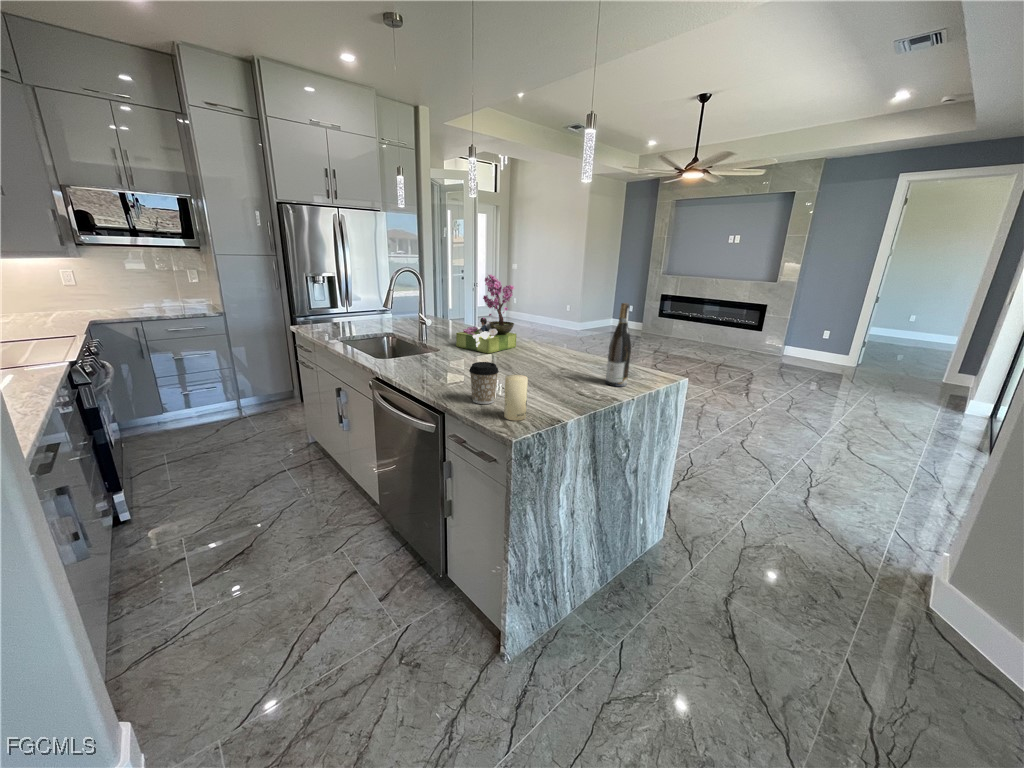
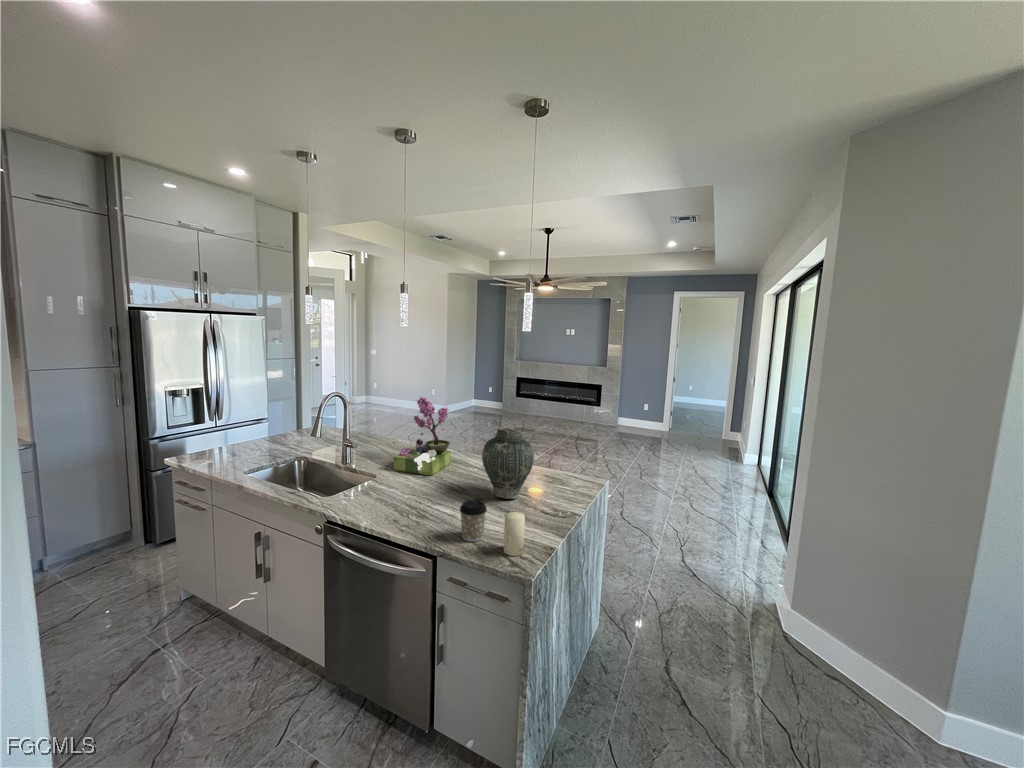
vase: none [524,298,582,378] -> present [482,428,534,499]
wine bottle: present [606,303,631,386] -> none [555,429,575,500]

